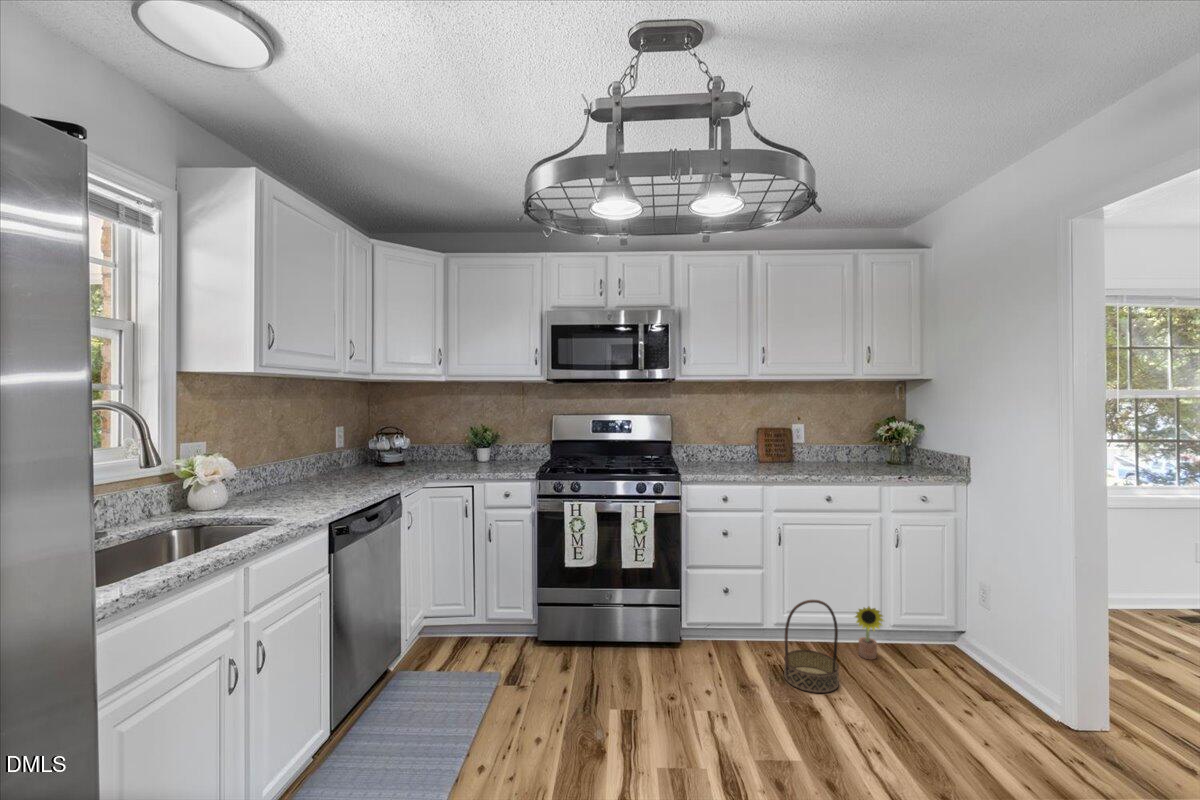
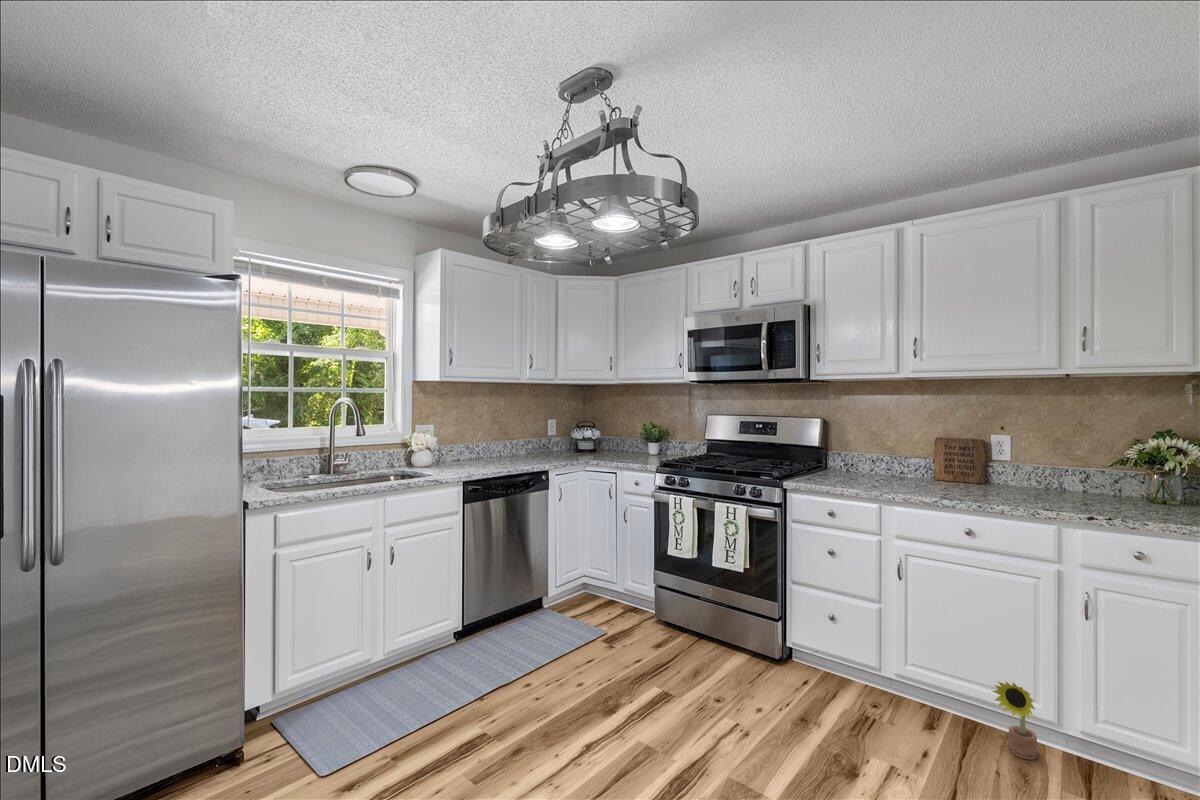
basket: present [784,600,839,693] -> none [859,644,936,764]

